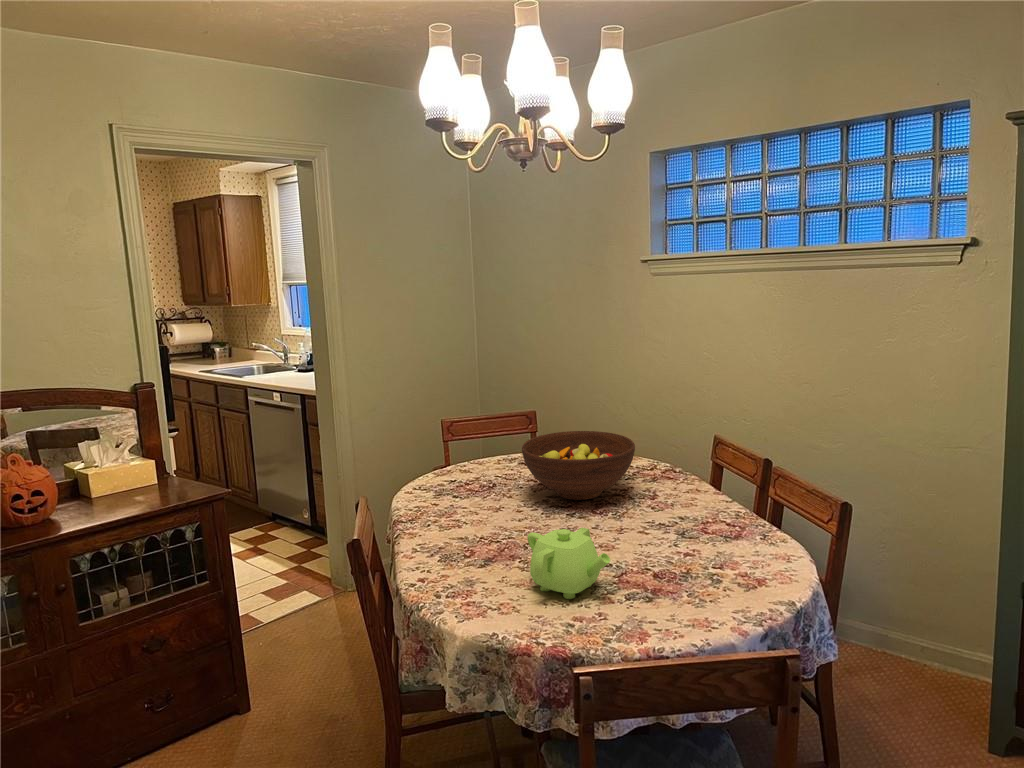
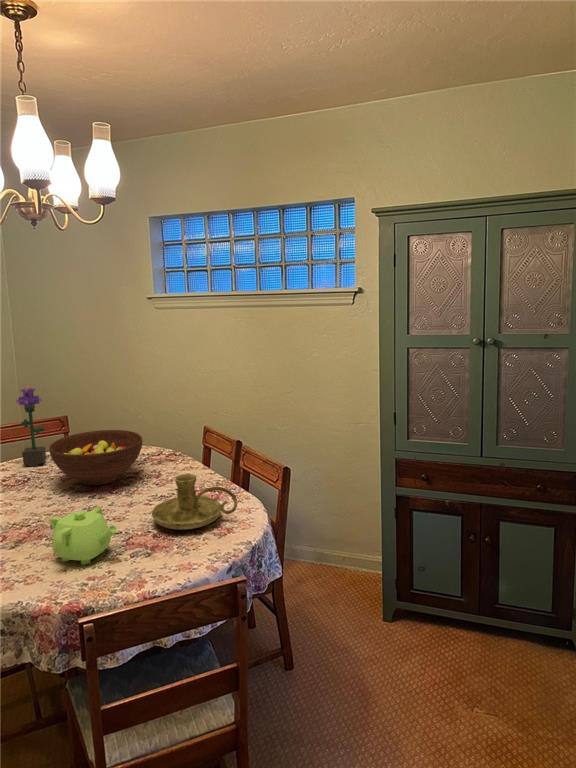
potted flower: none [484,371,514,470] -> present [16,386,46,467]
candle holder: none [651,497,773,573] -> present [152,474,237,530]

